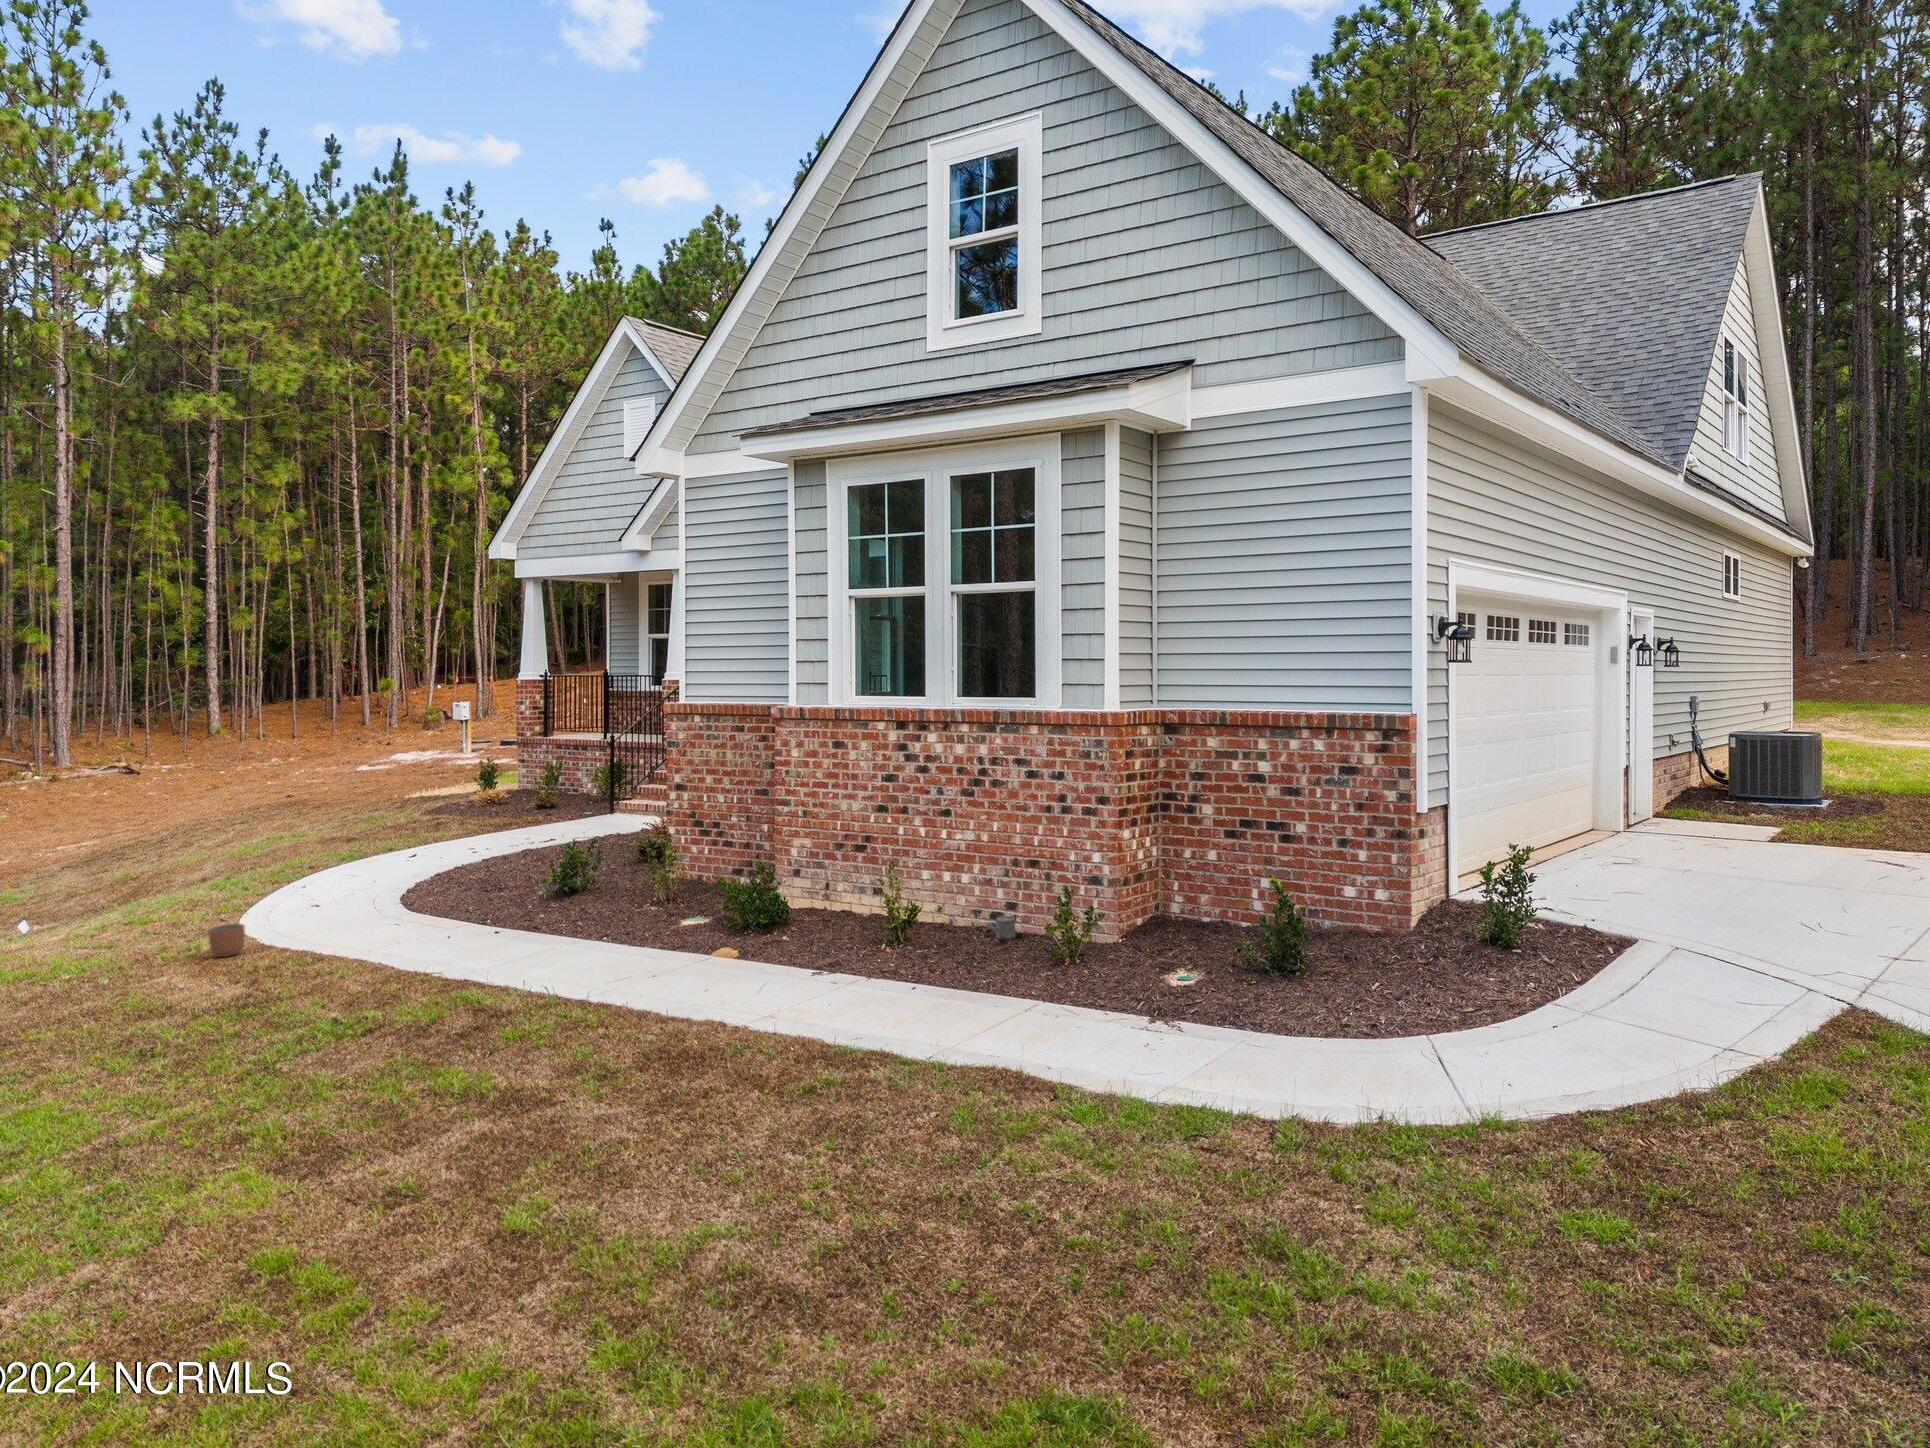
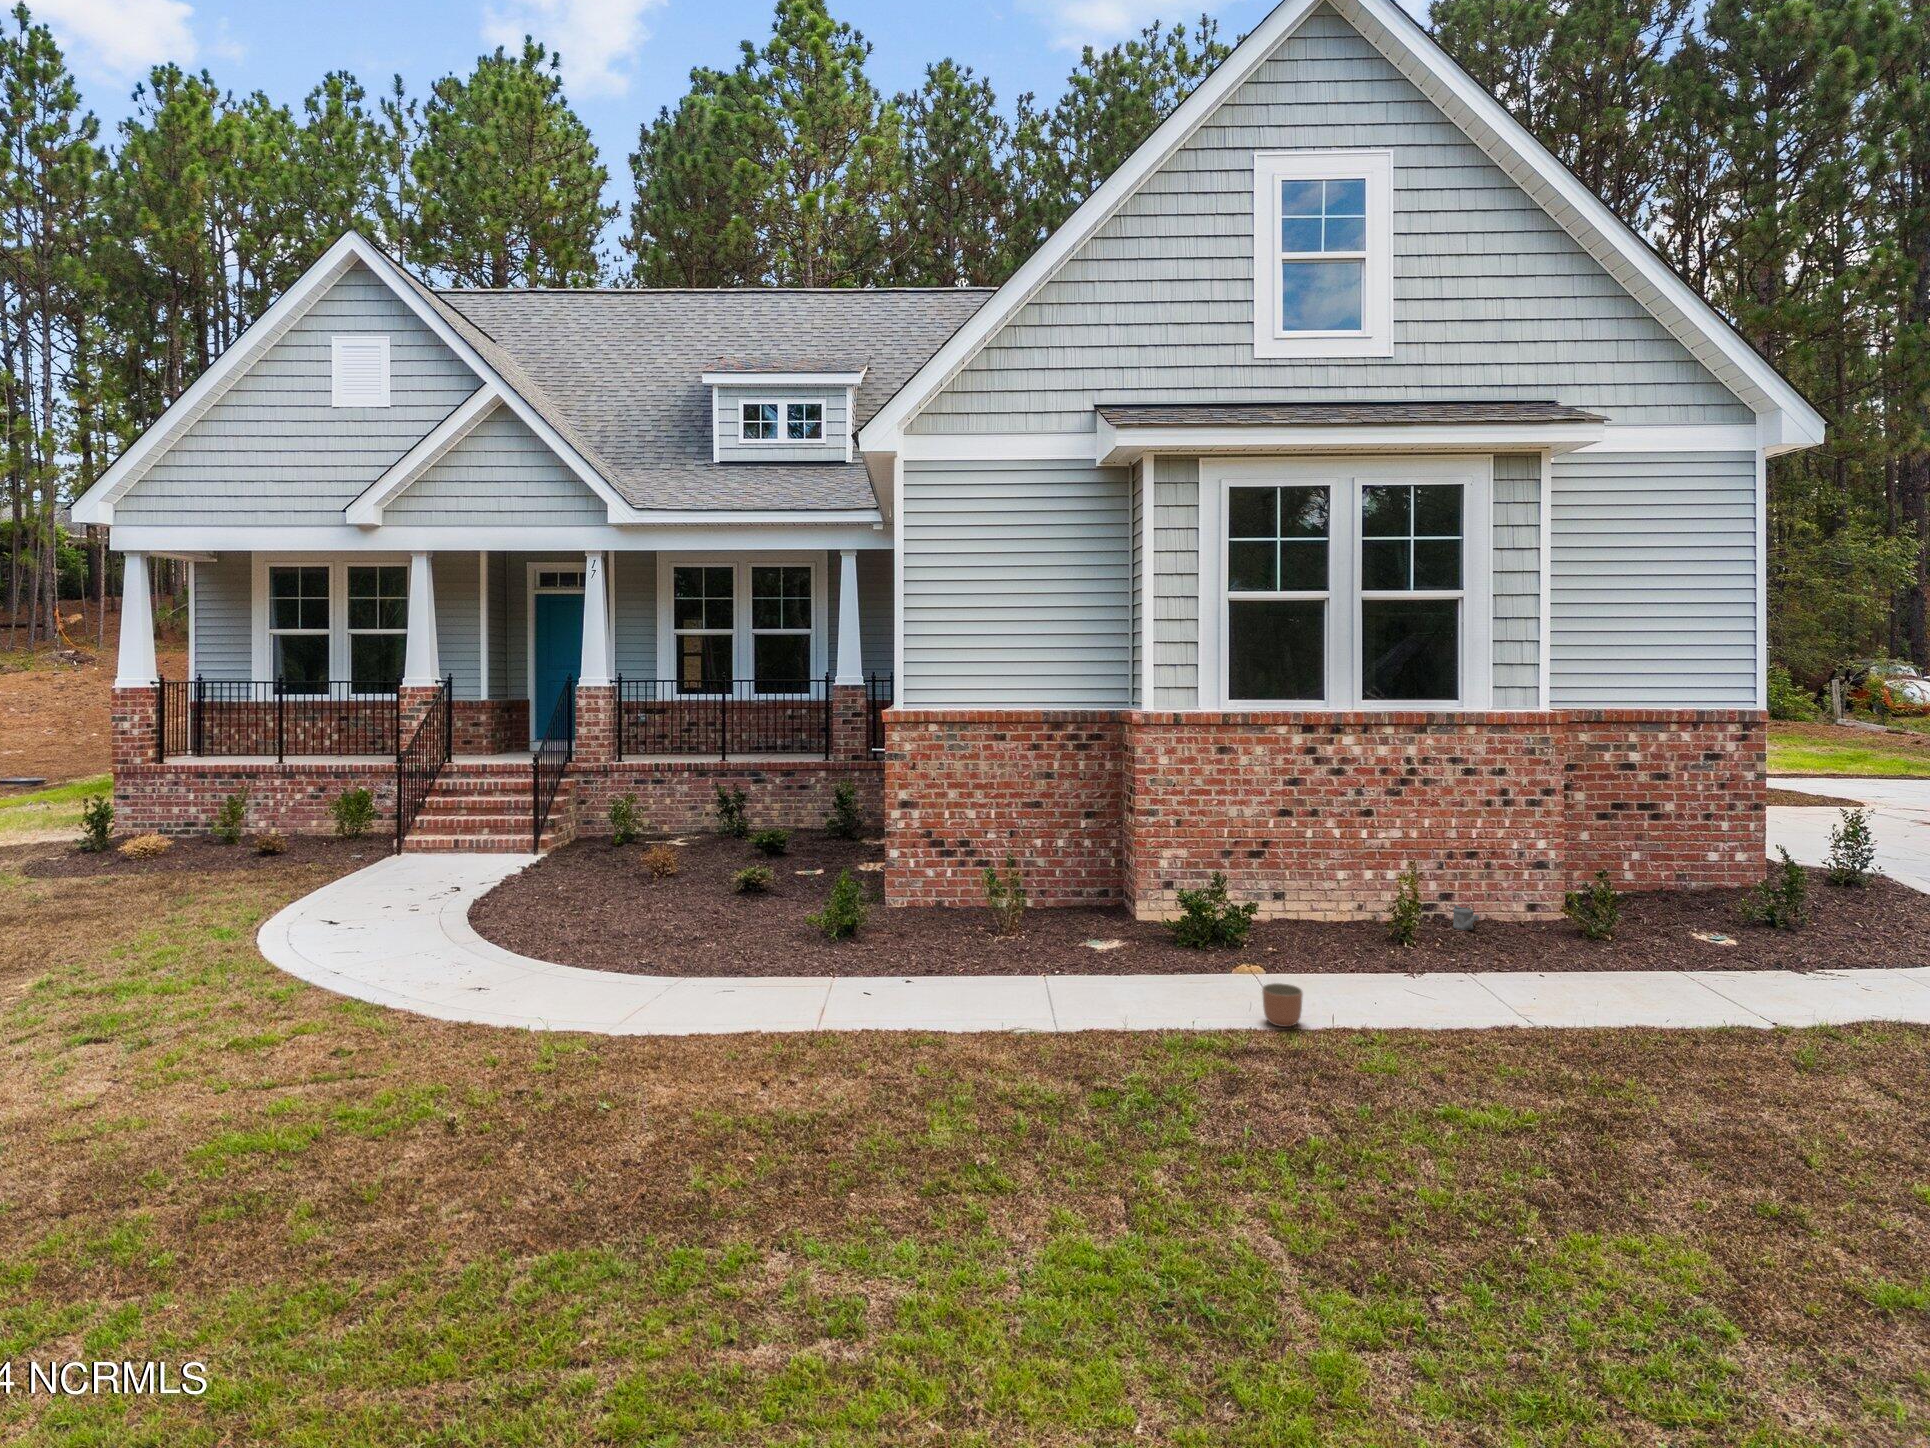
planter: present [208,924,245,957] -> present [1262,983,1303,1027]

